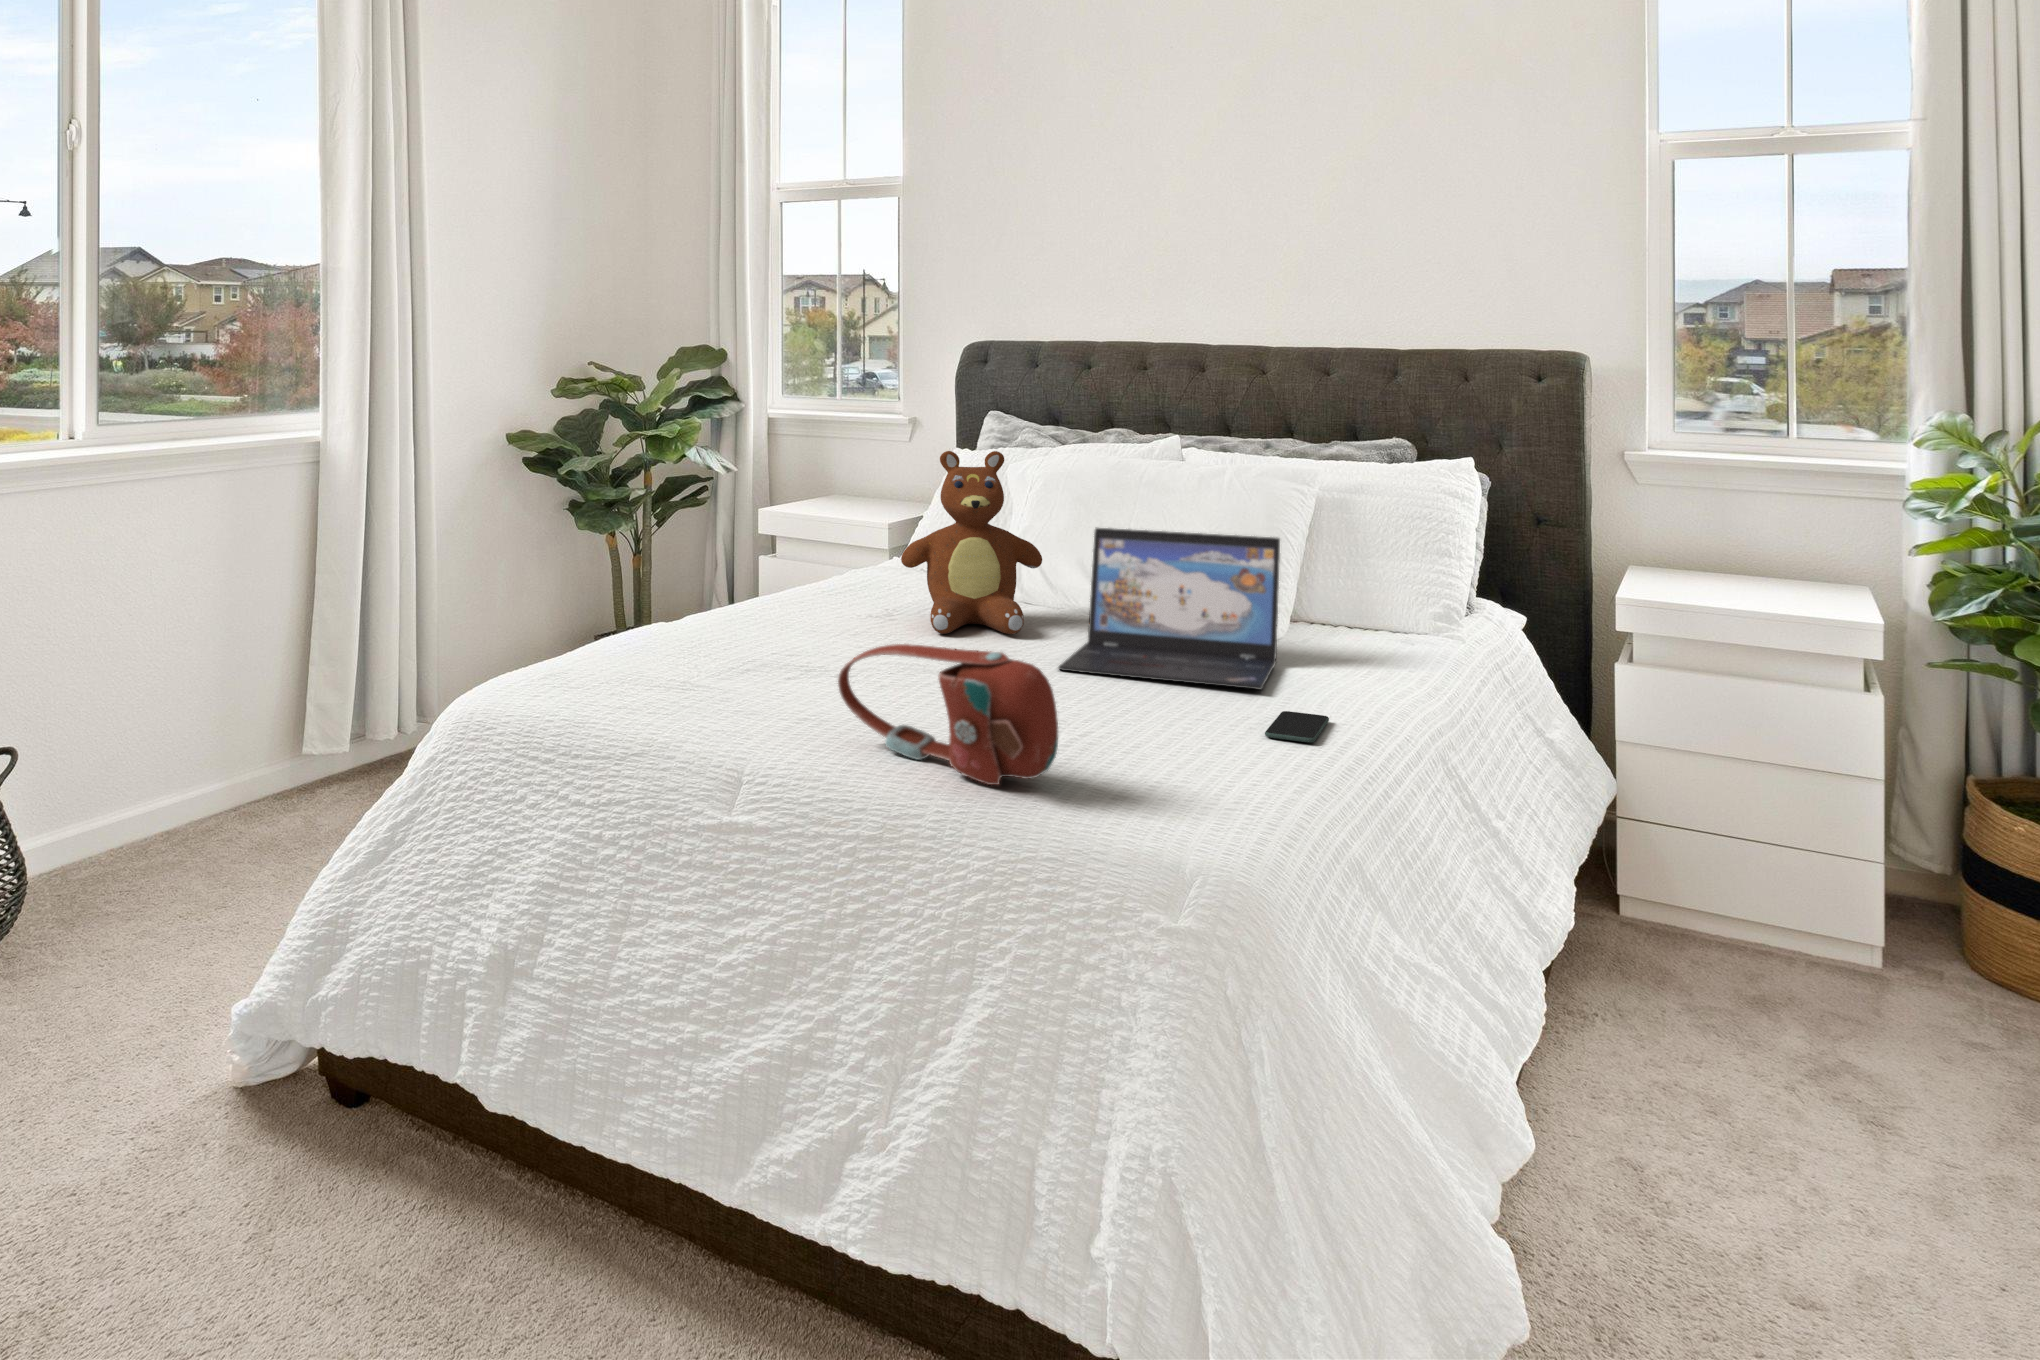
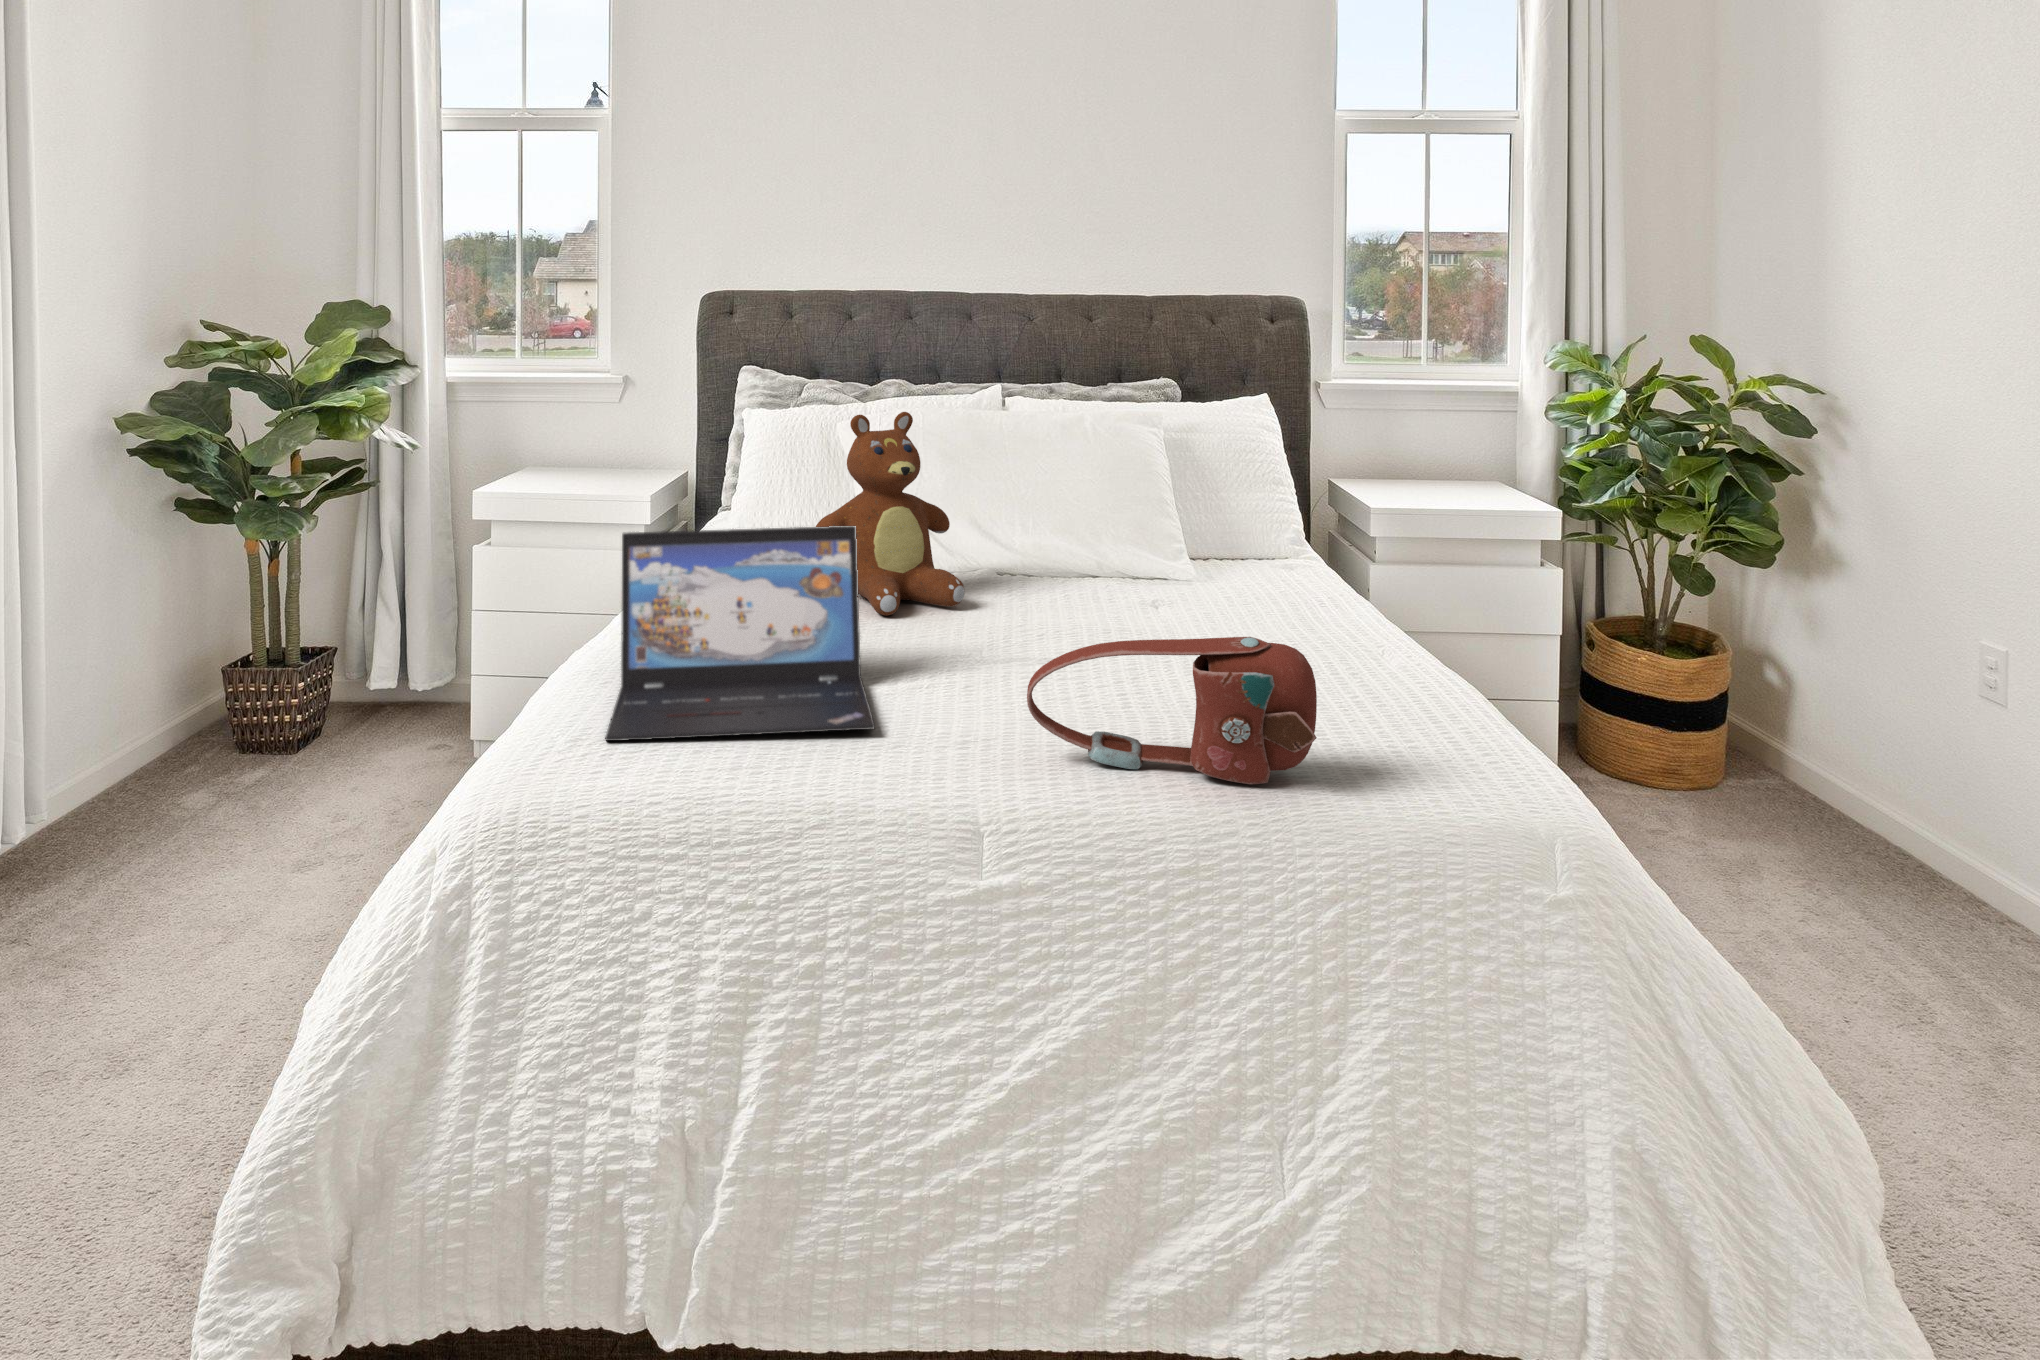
laptop: present [1058,528,1280,690] -> present [605,526,875,741]
smartphone: present [1265,711,1329,742] -> none [1314,650,1391,680]

